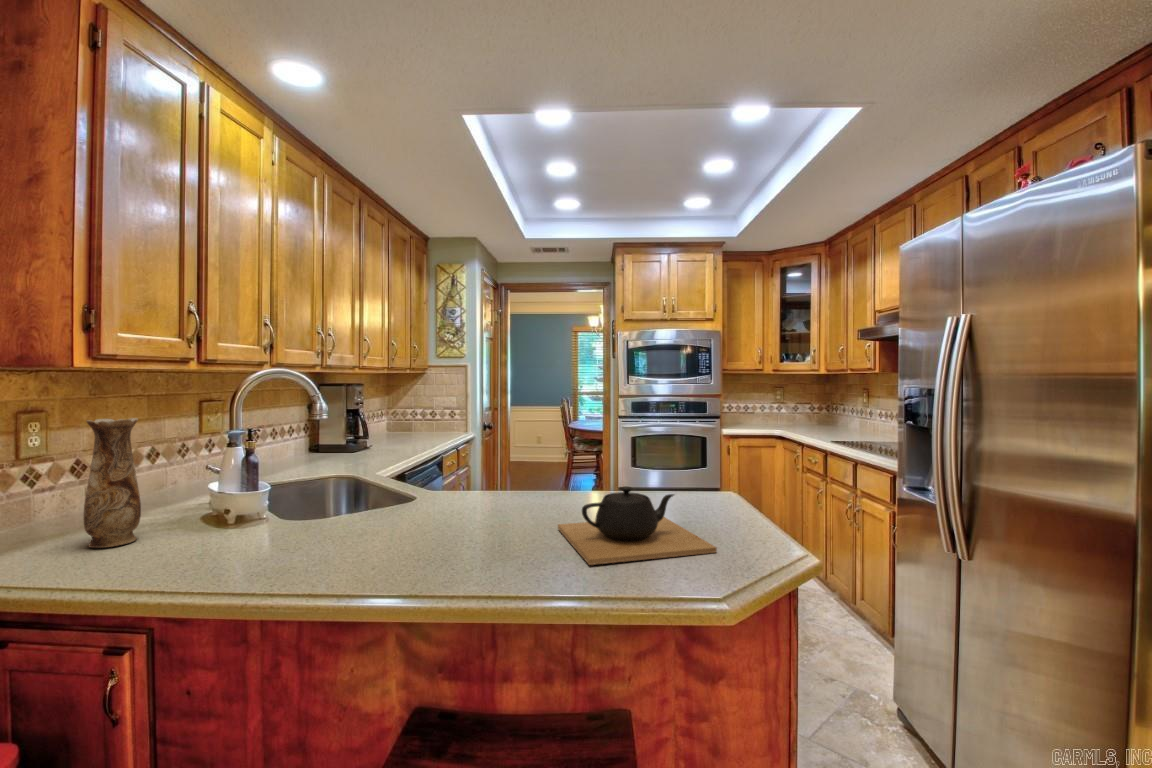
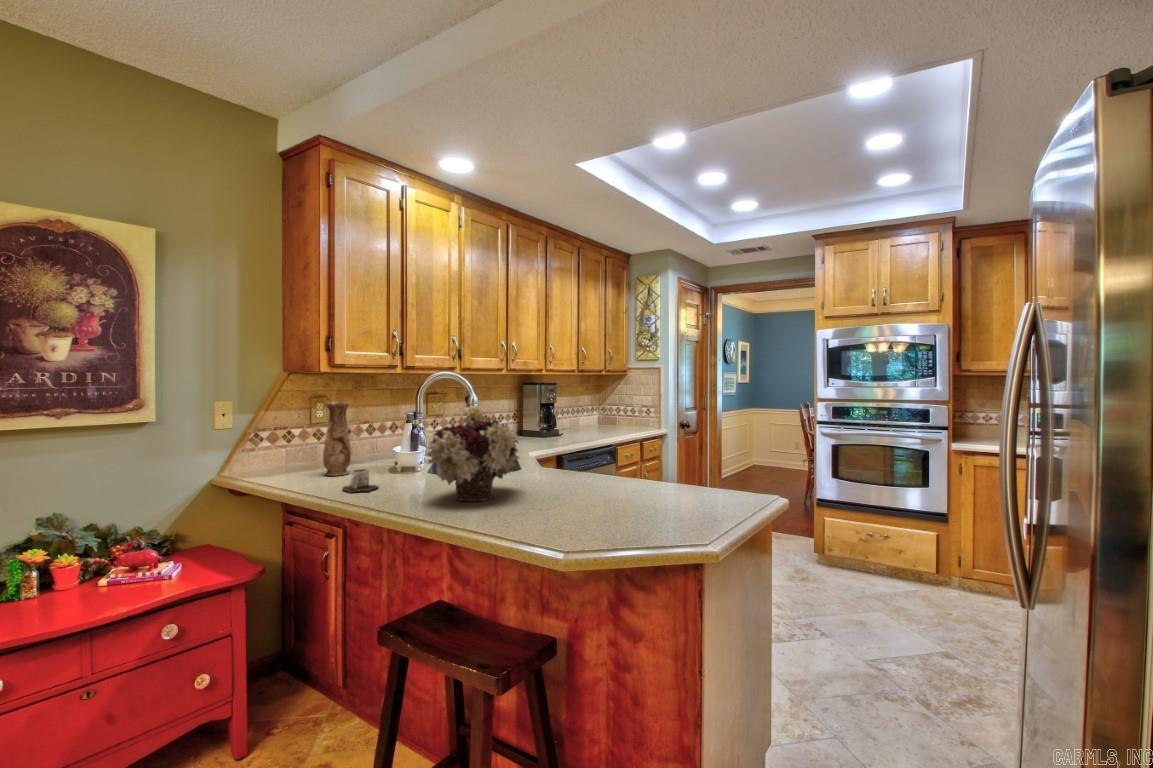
flower arrangement: none [377,415,497,552] -> present [424,405,519,501]
teapot: present [558,486,717,565] -> none [534,469,658,532]
mug: none [182,528,250,572] -> present [343,469,378,493]

